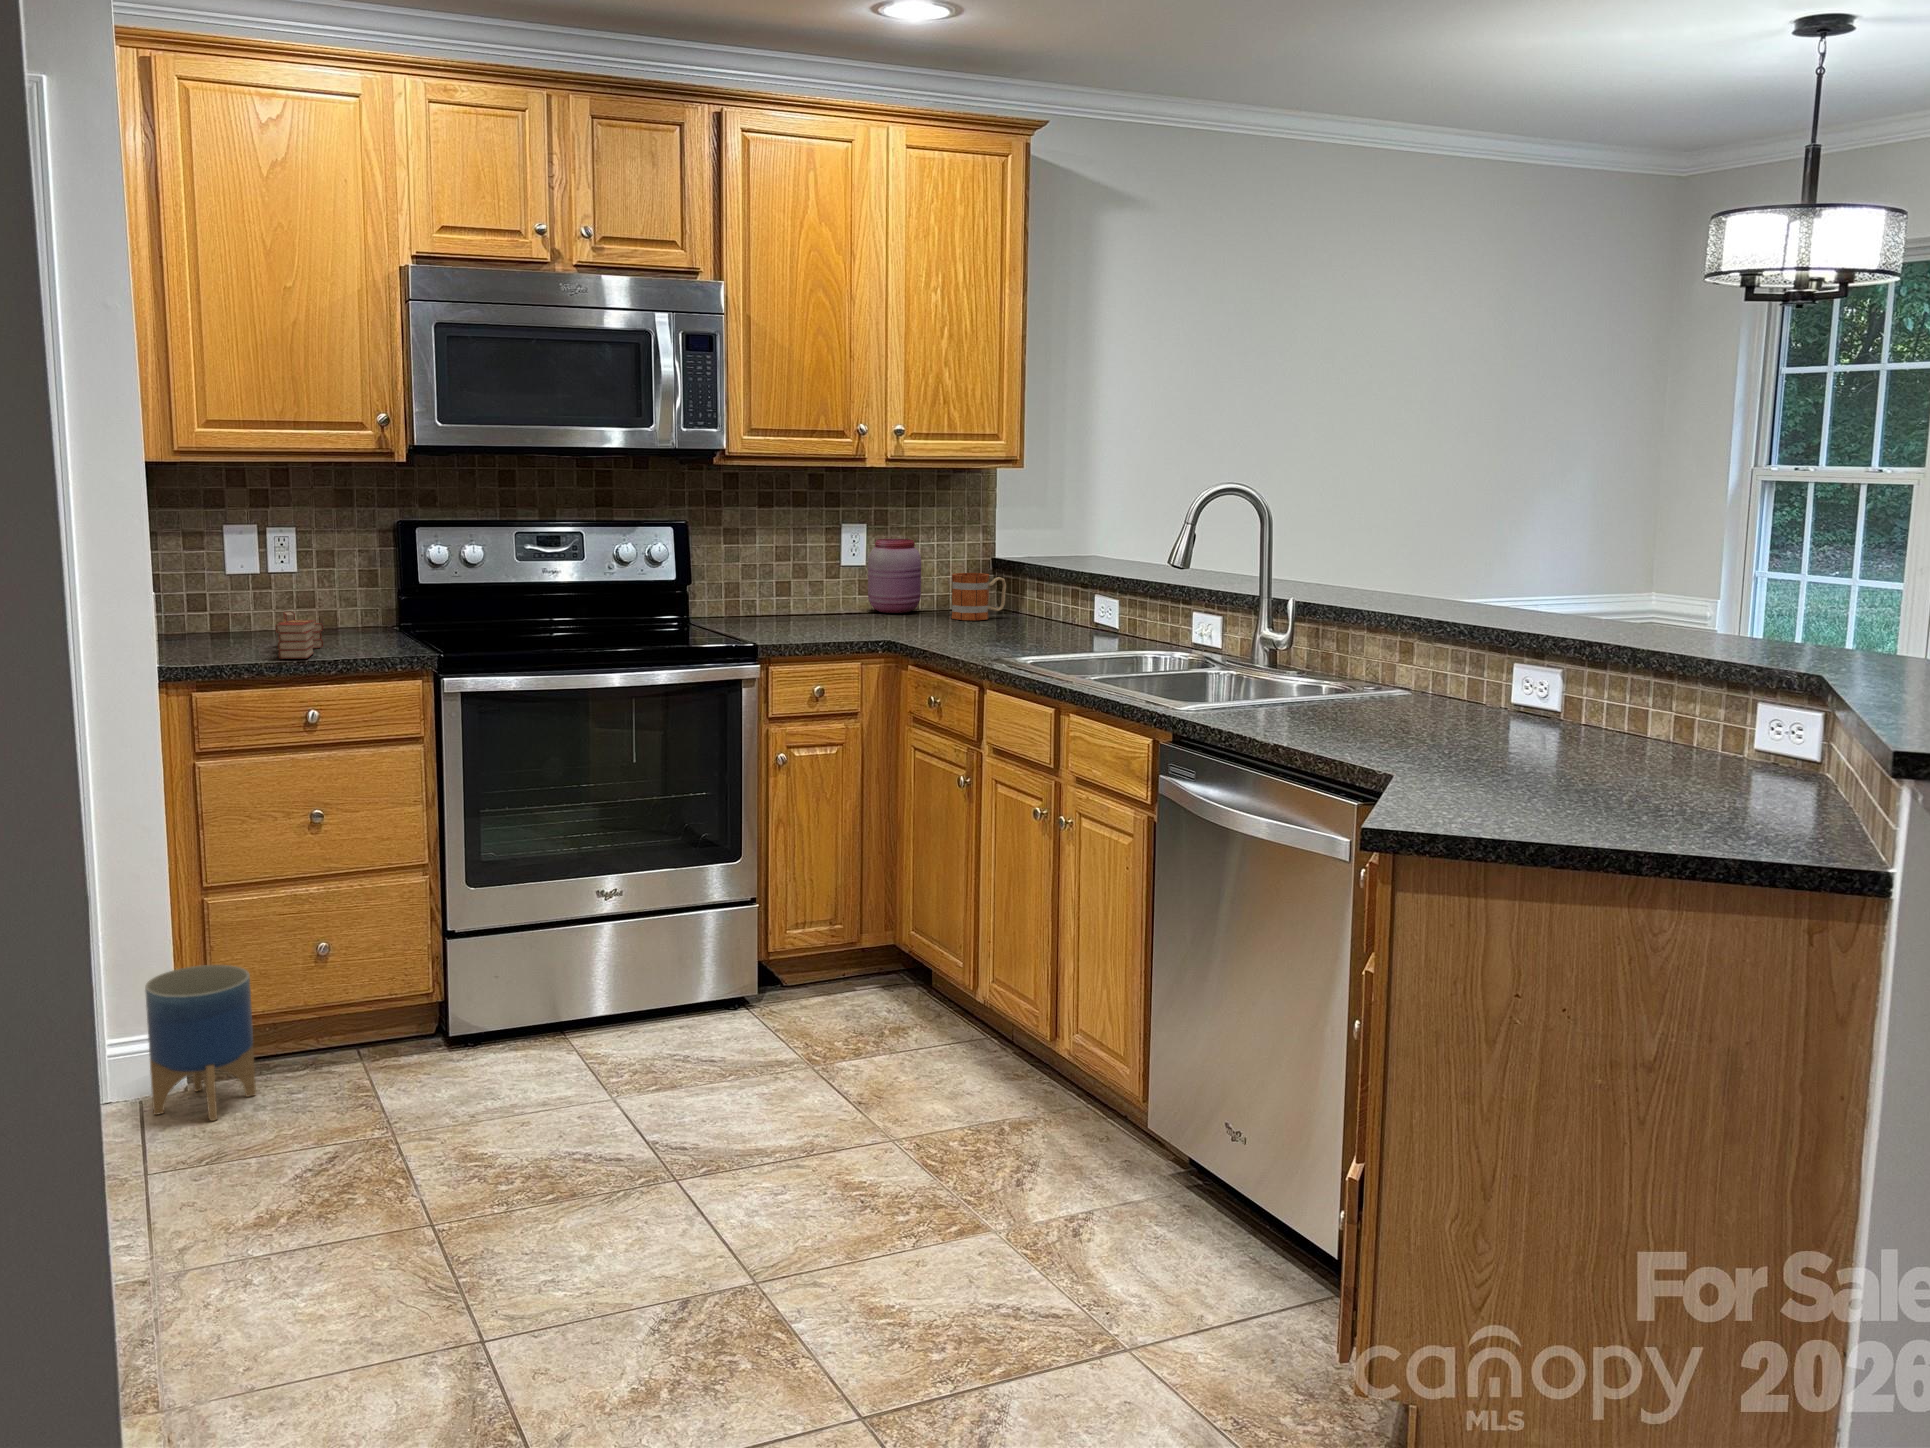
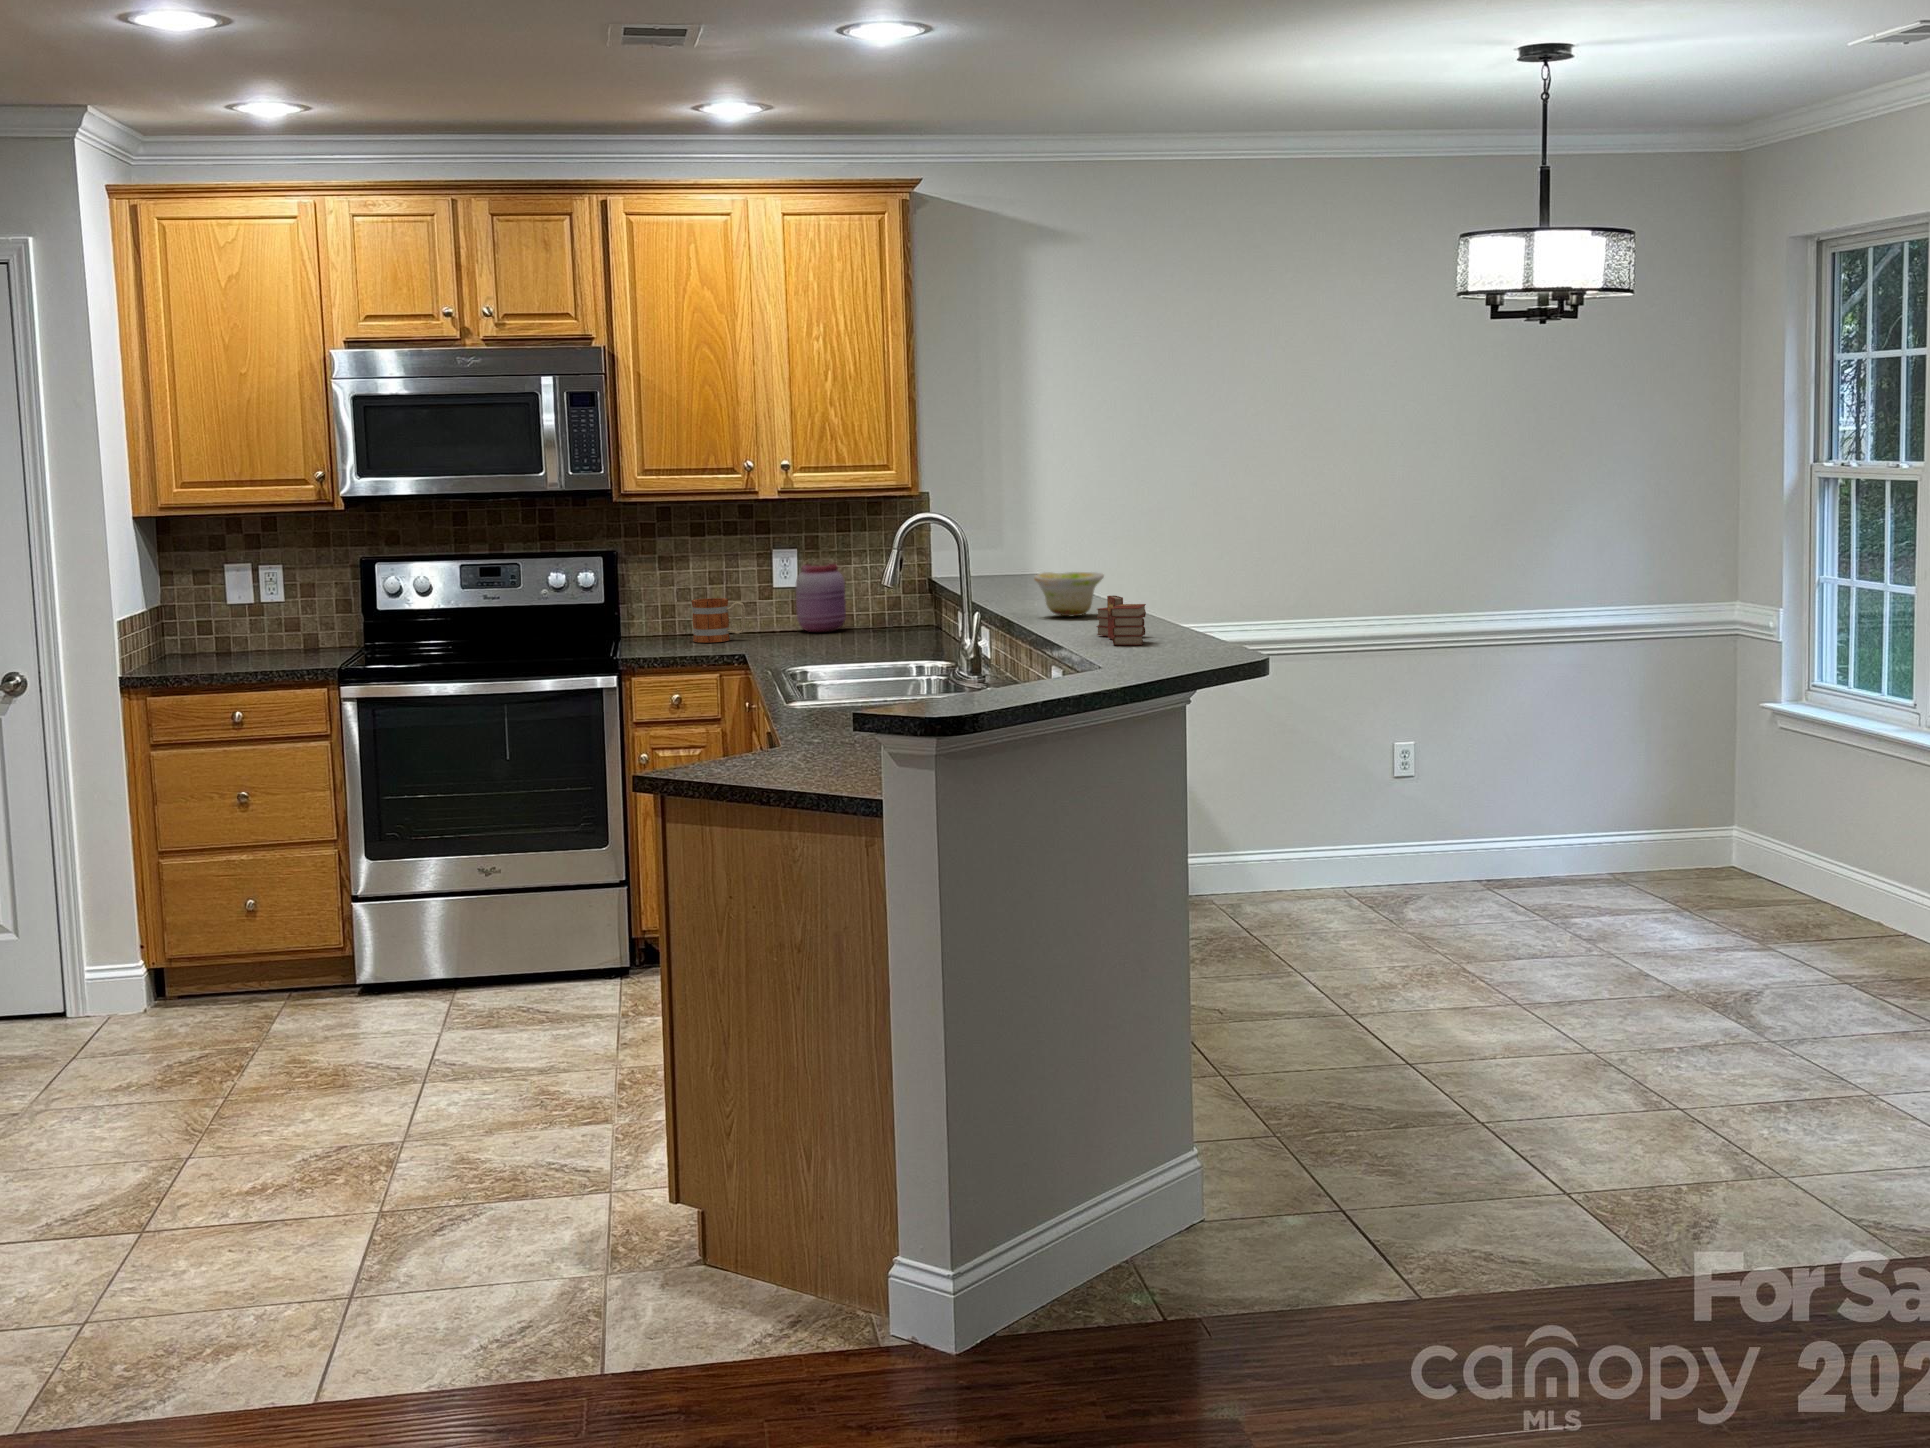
bowl: none [1355,554,1436,604] -> present [1035,572,1104,617]
mug: present [951,573,1006,620] -> present [691,598,745,643]
book: present [276,611,323,659] -> present [1097,596,1146,645]
planter: present [145,965,256,1121] -> none [100,911,189,1029]

